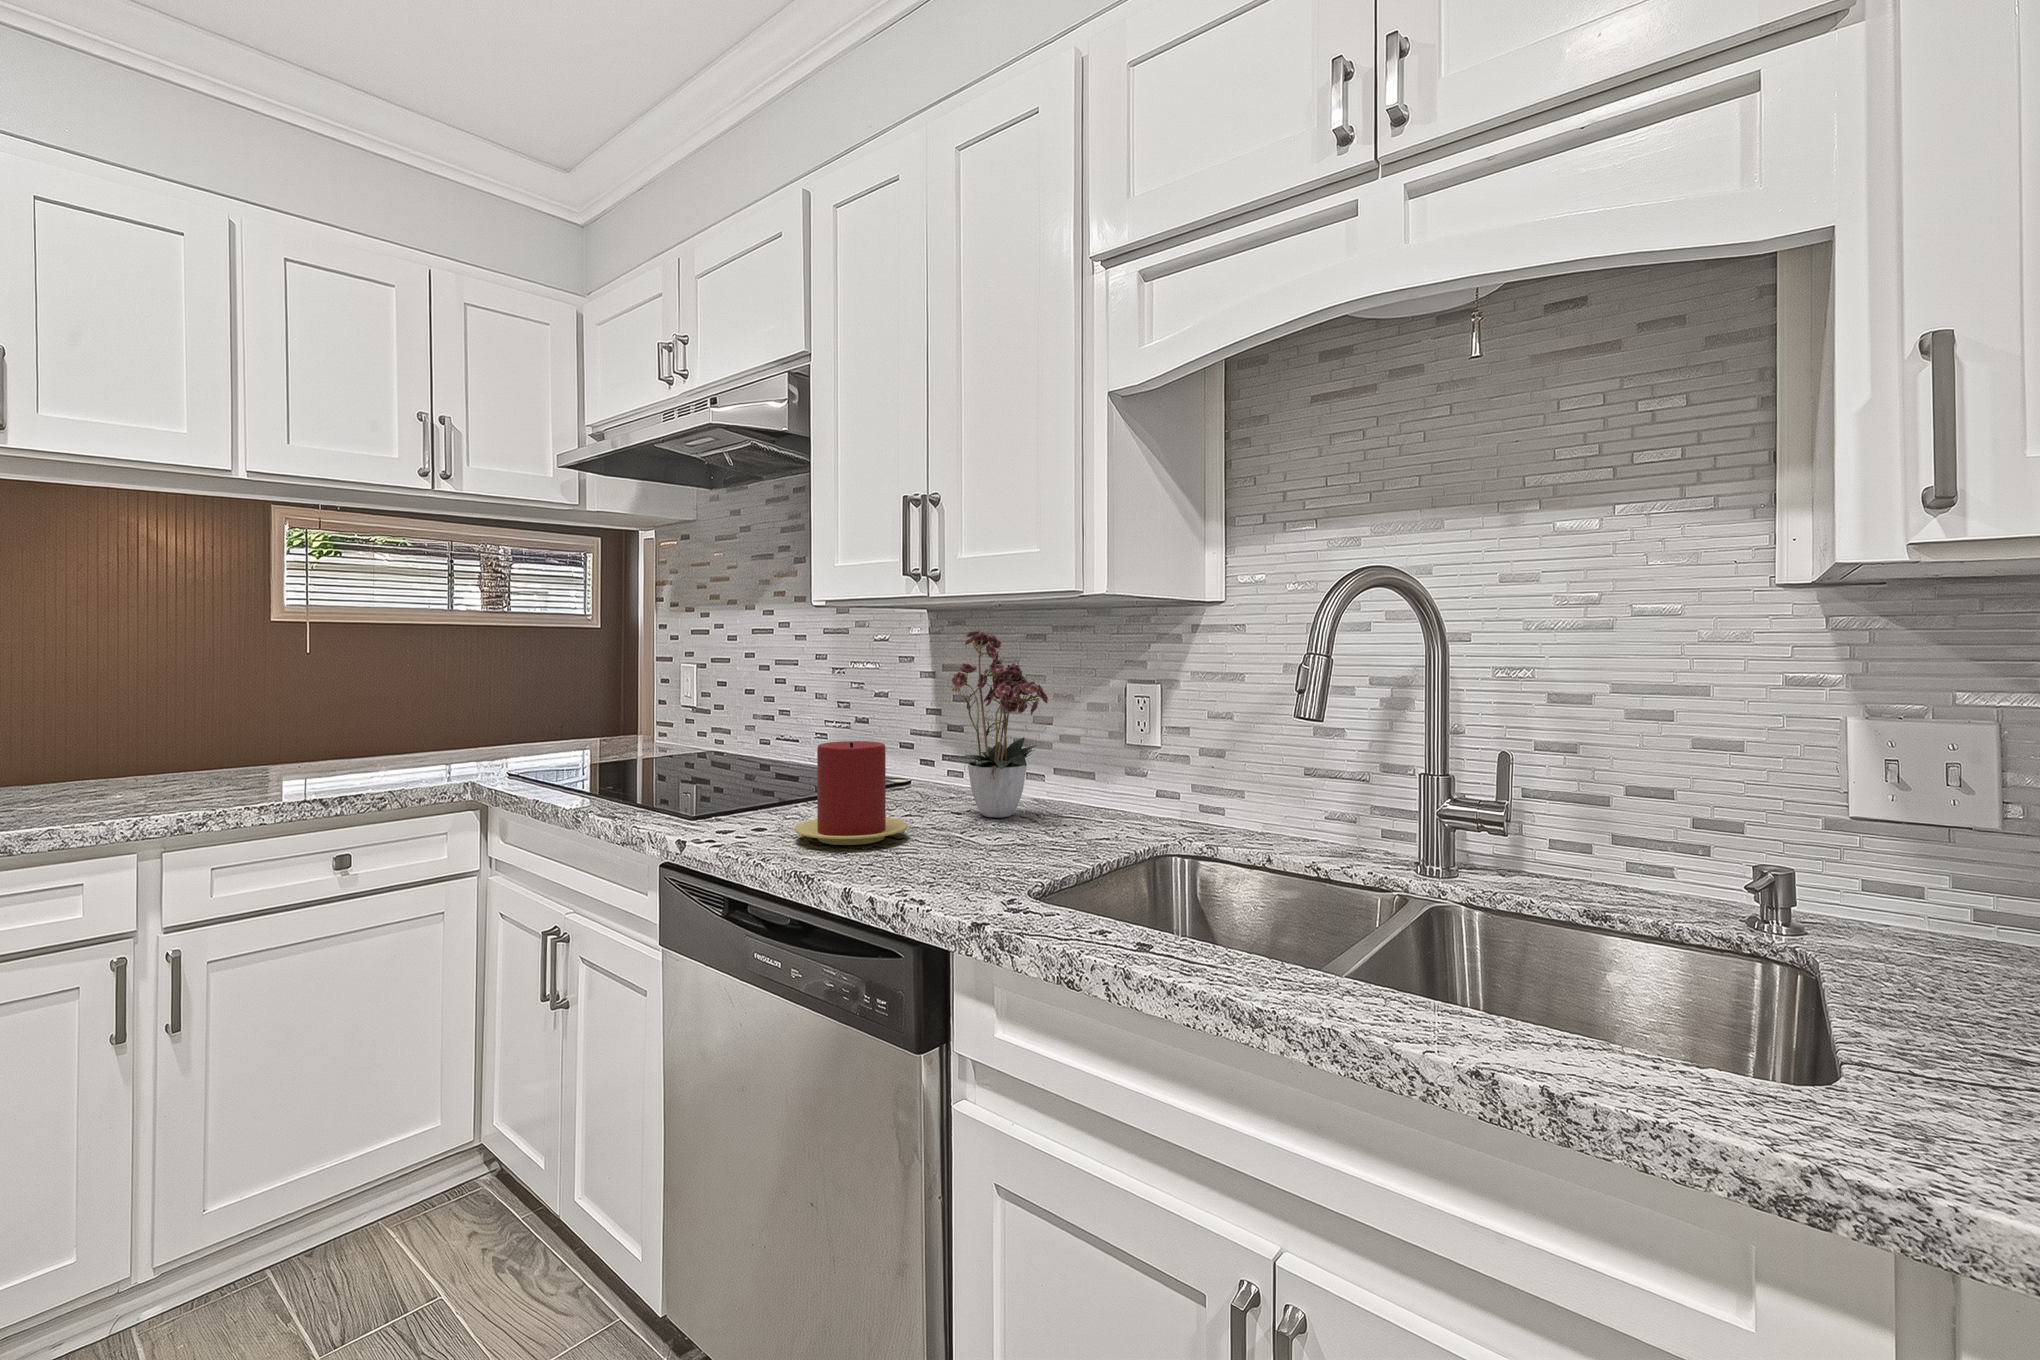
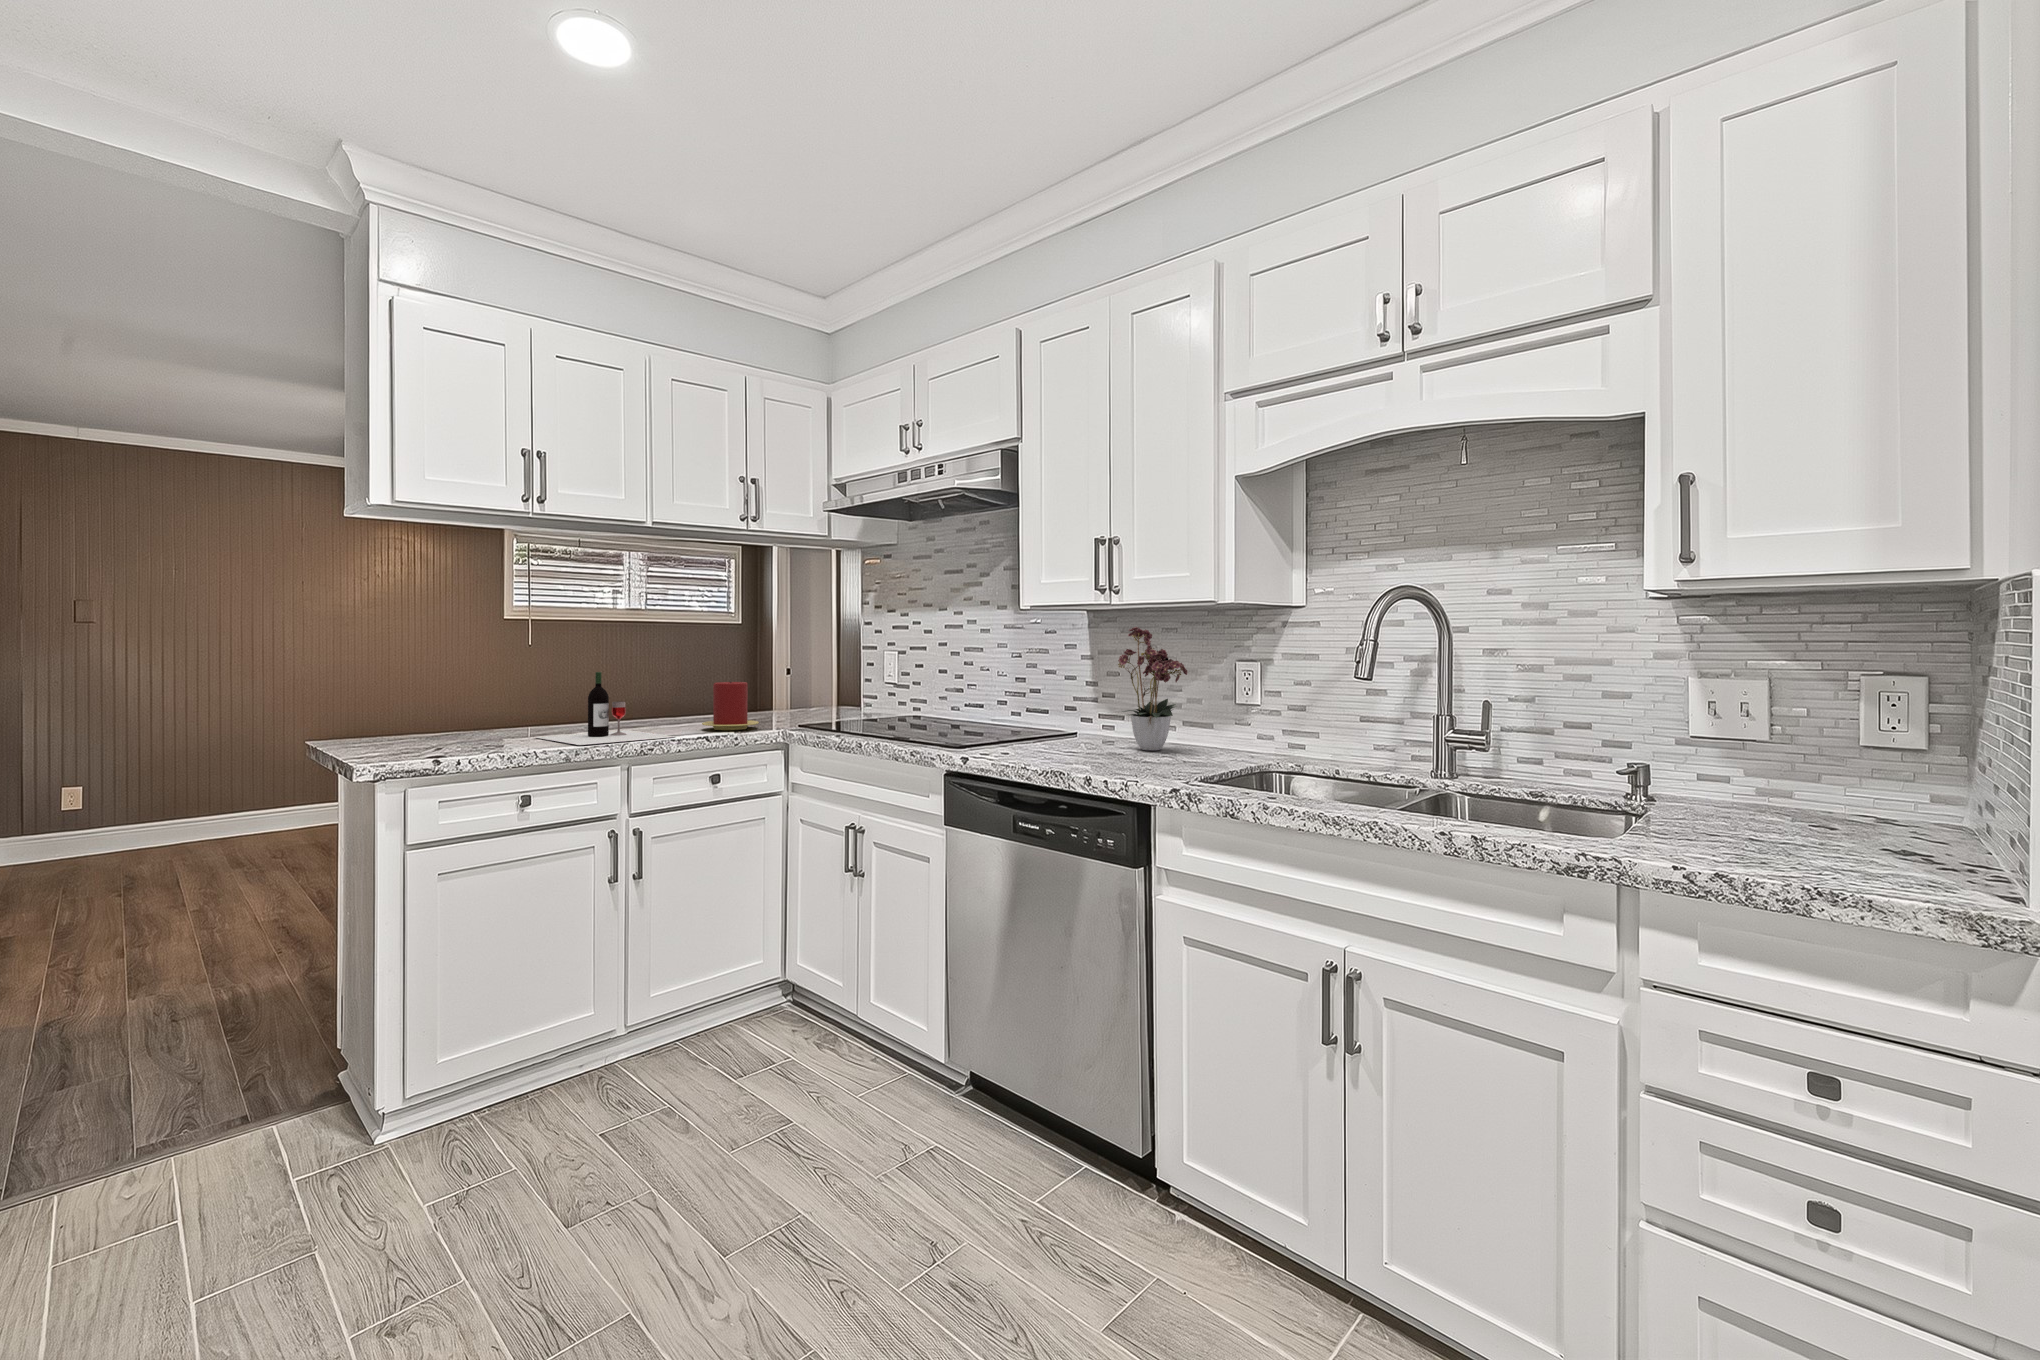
wine bottle: none [49,702,289,823] -> present [536,672,674,745]
candle: present [794,741,908,845] -> present [702,682,759,730]

